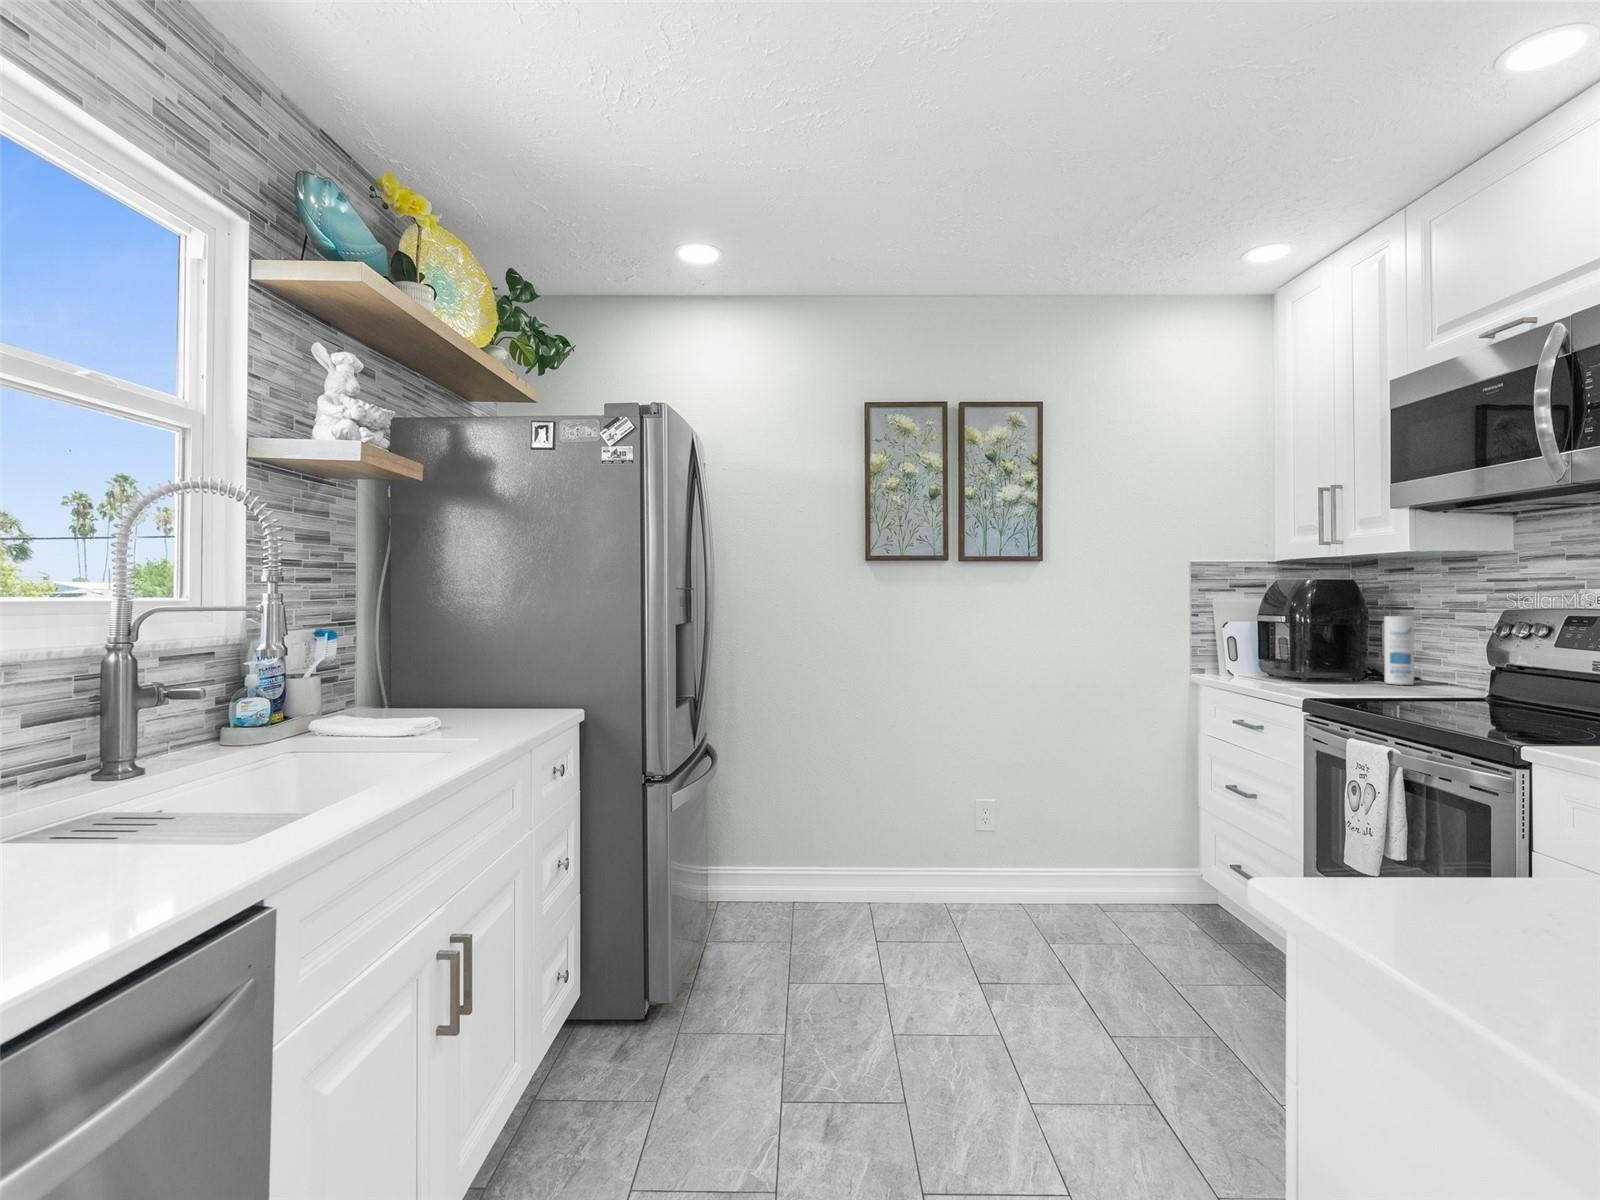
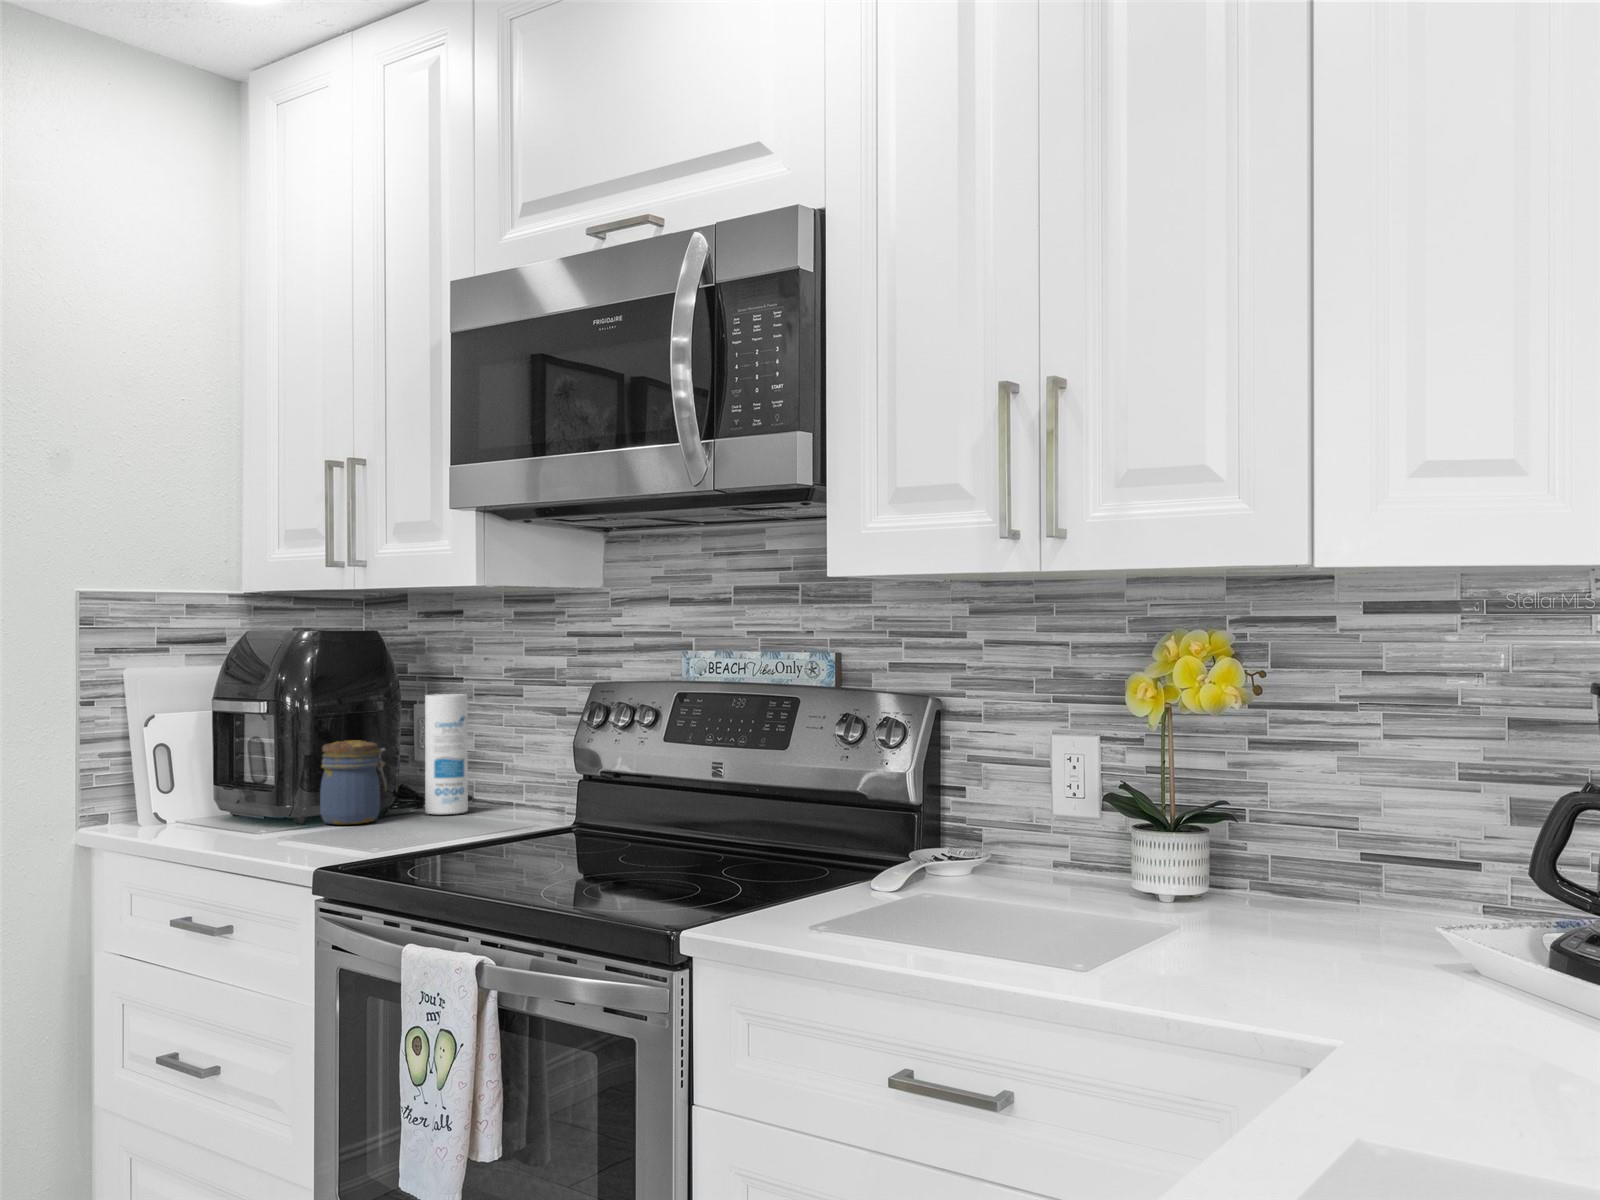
jar: none [1316,639,1358,684] -> present [320,741,386,824]

